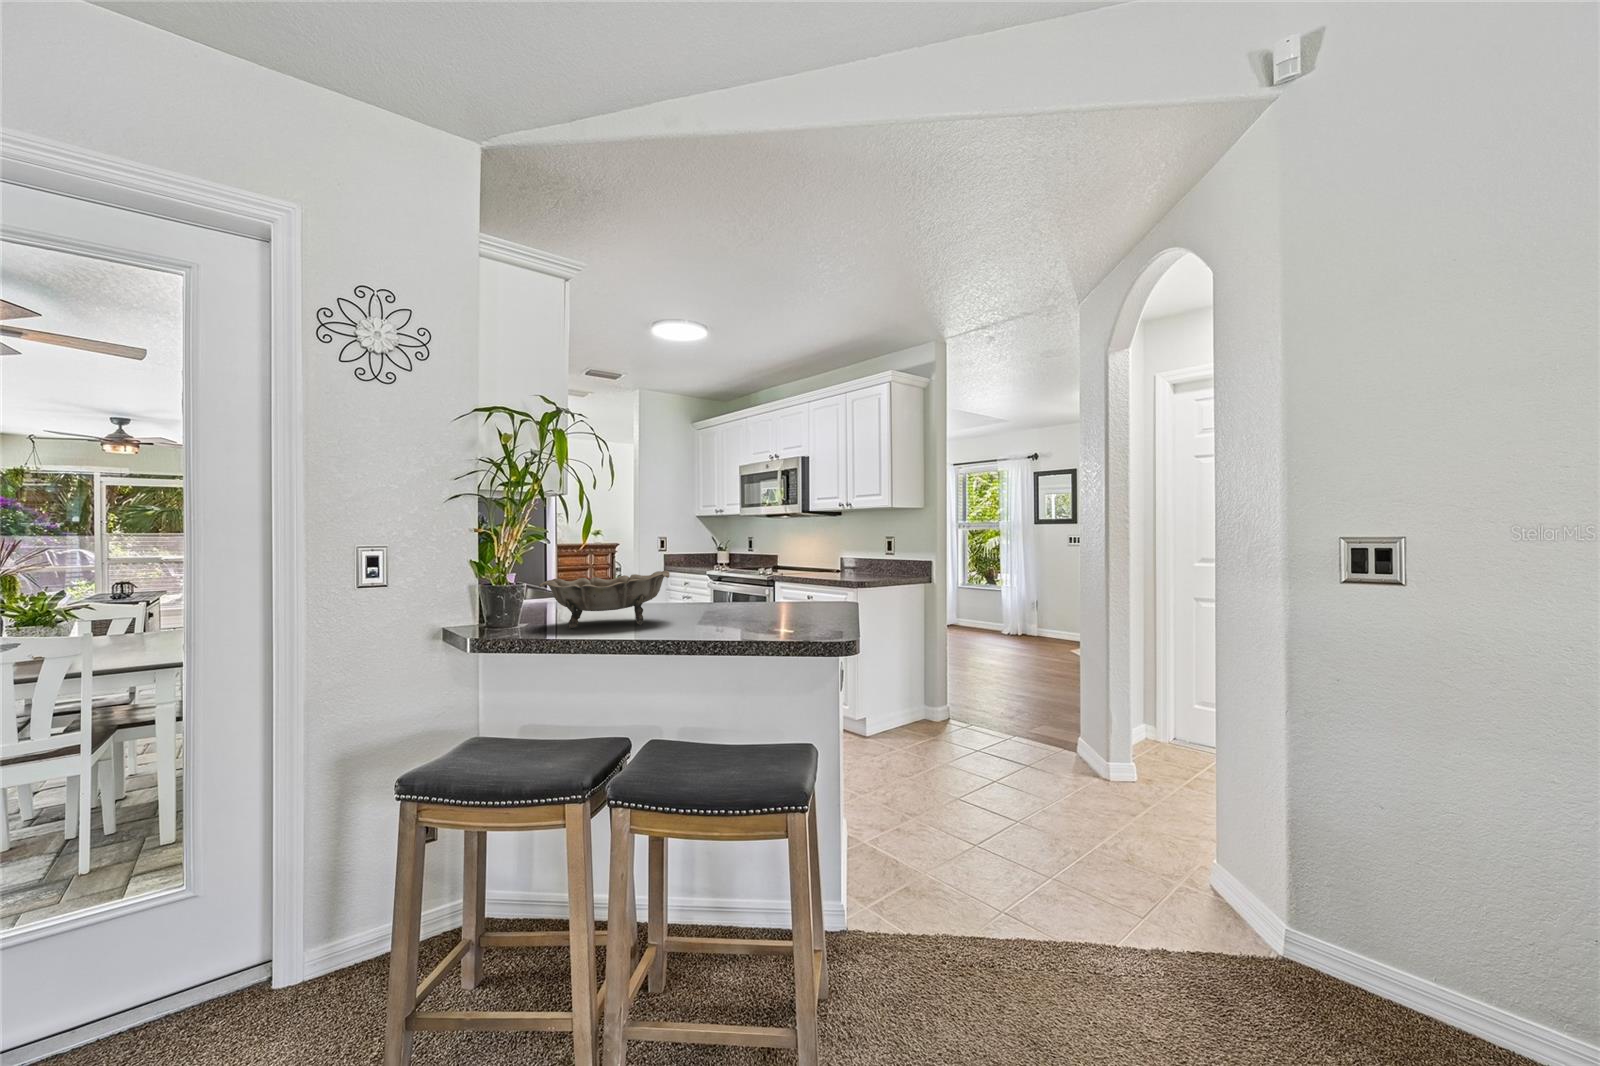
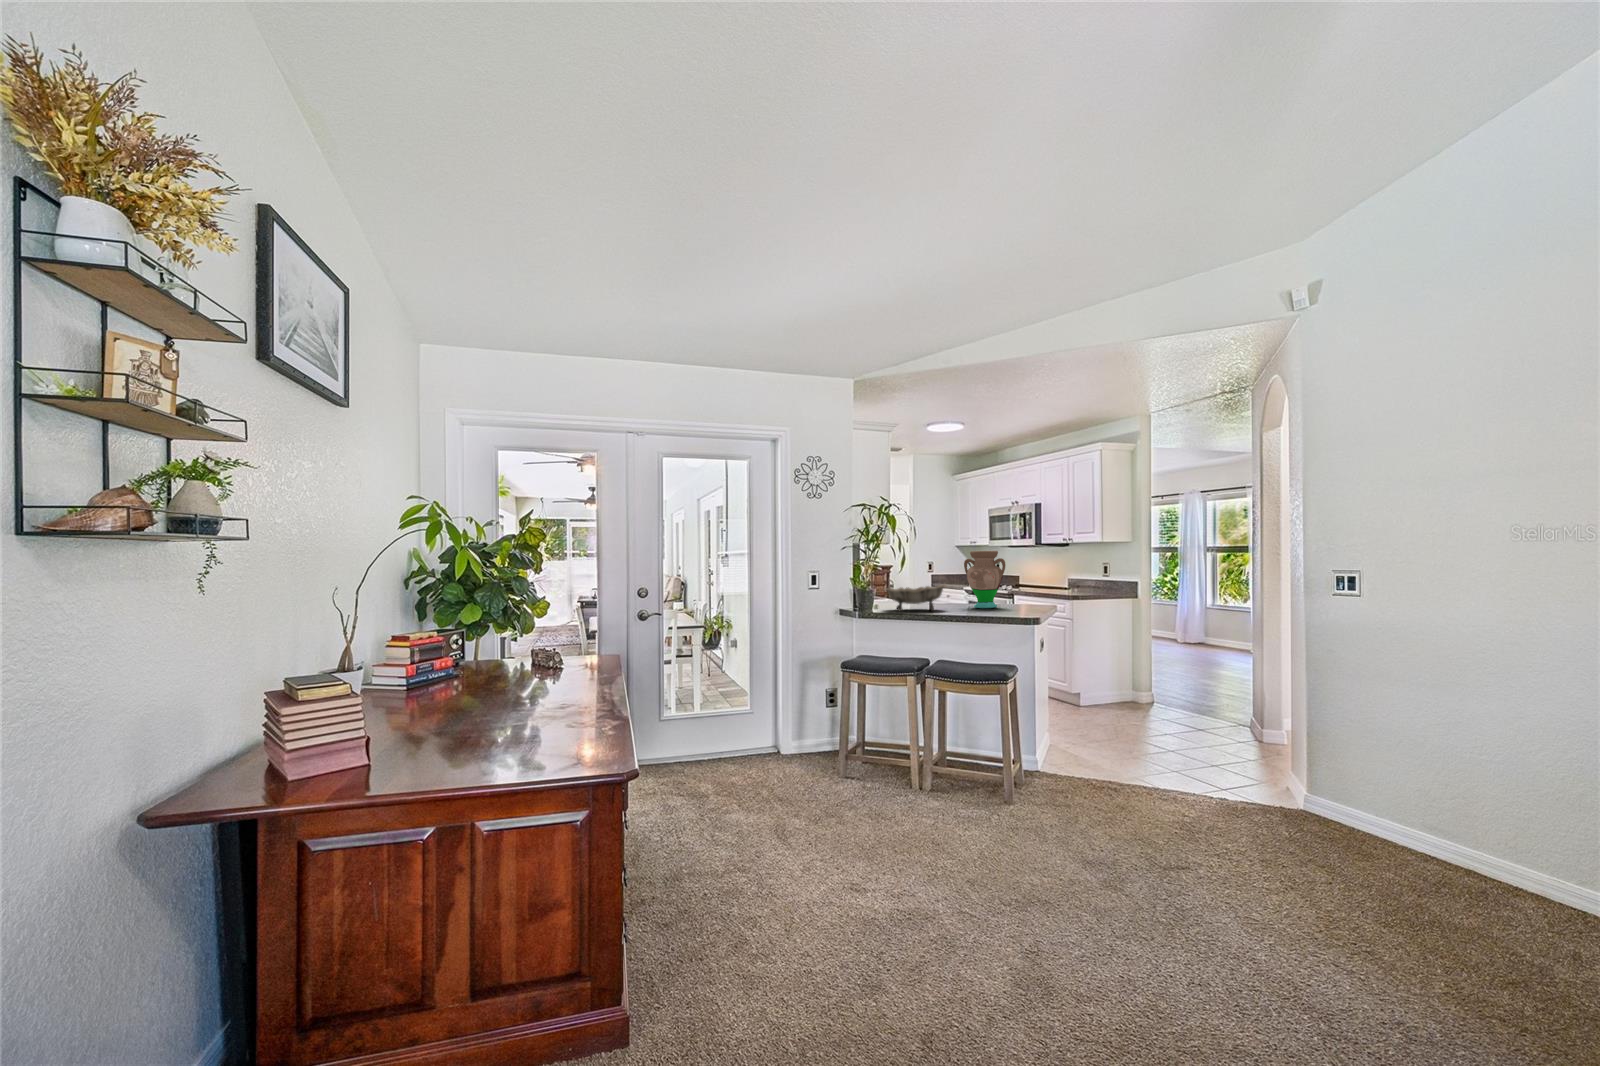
vase: none [704,507,777,613] -> present [964,551,1005,608]

